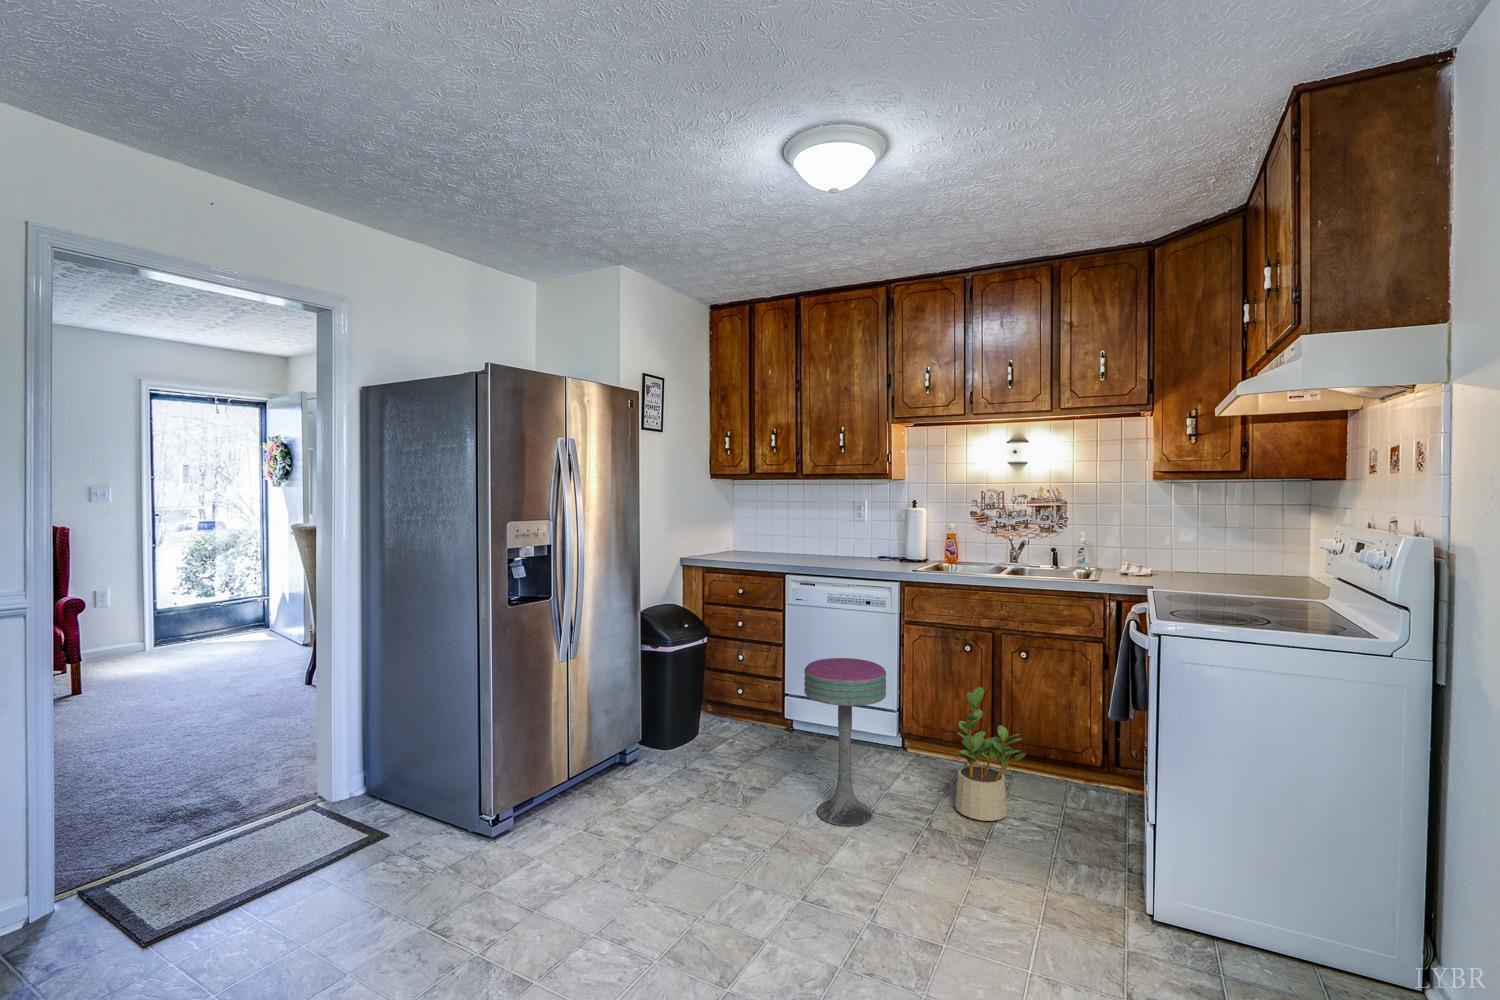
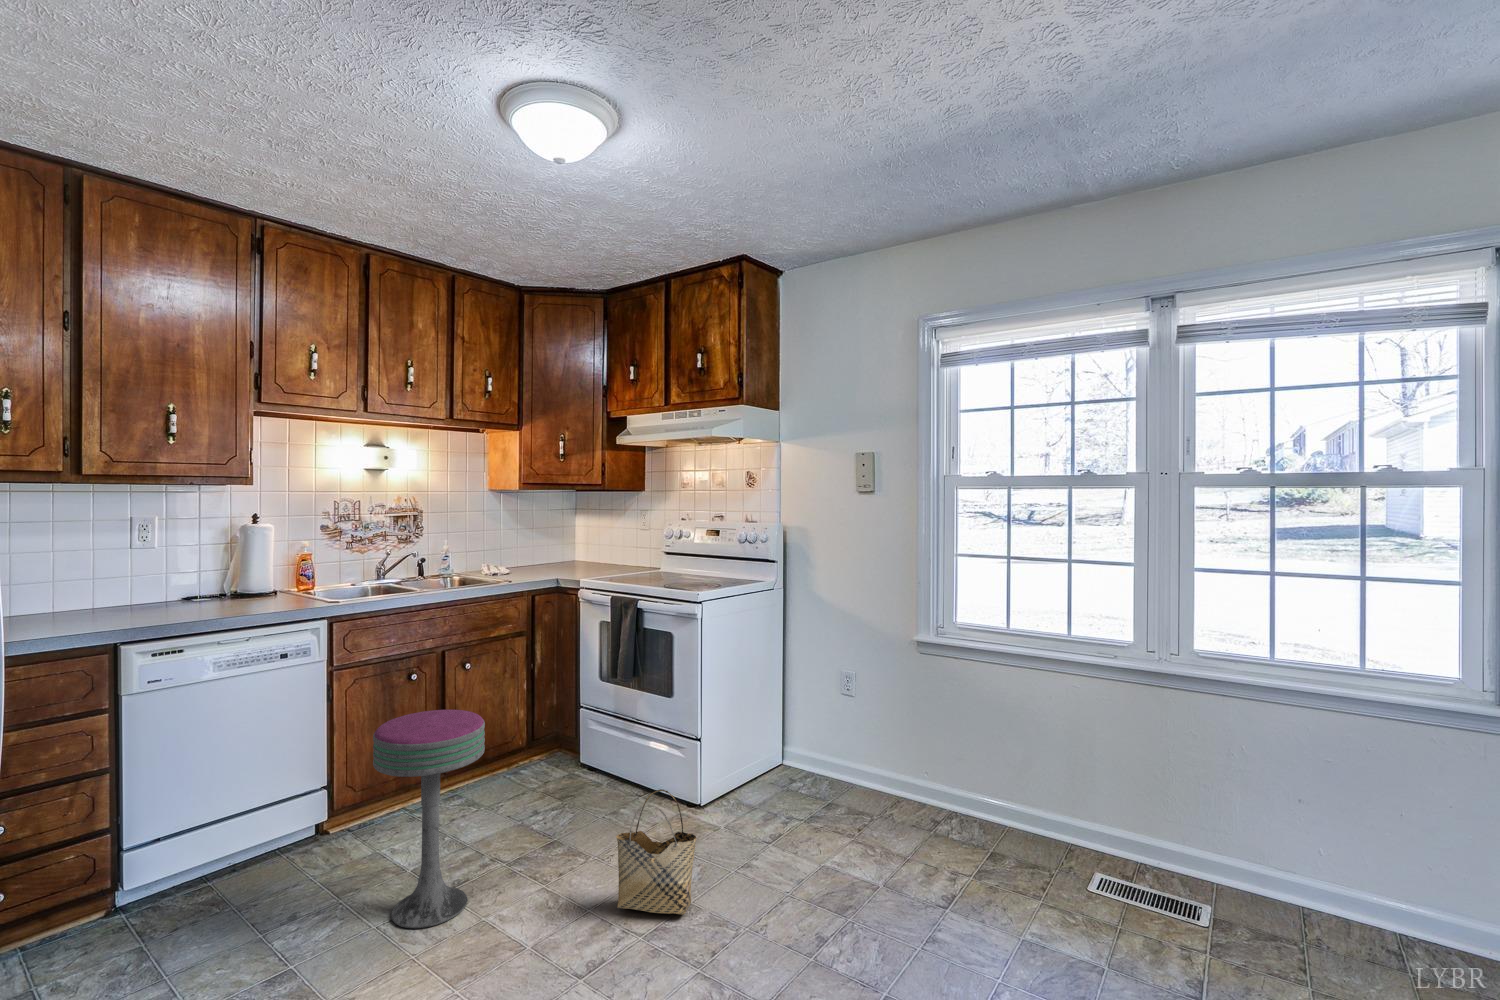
potted plant: present [955,687,1026,821] -> none [482,701,551,837]
woven basket: none [889,802,945,944] -> present [616,789,696,915]

